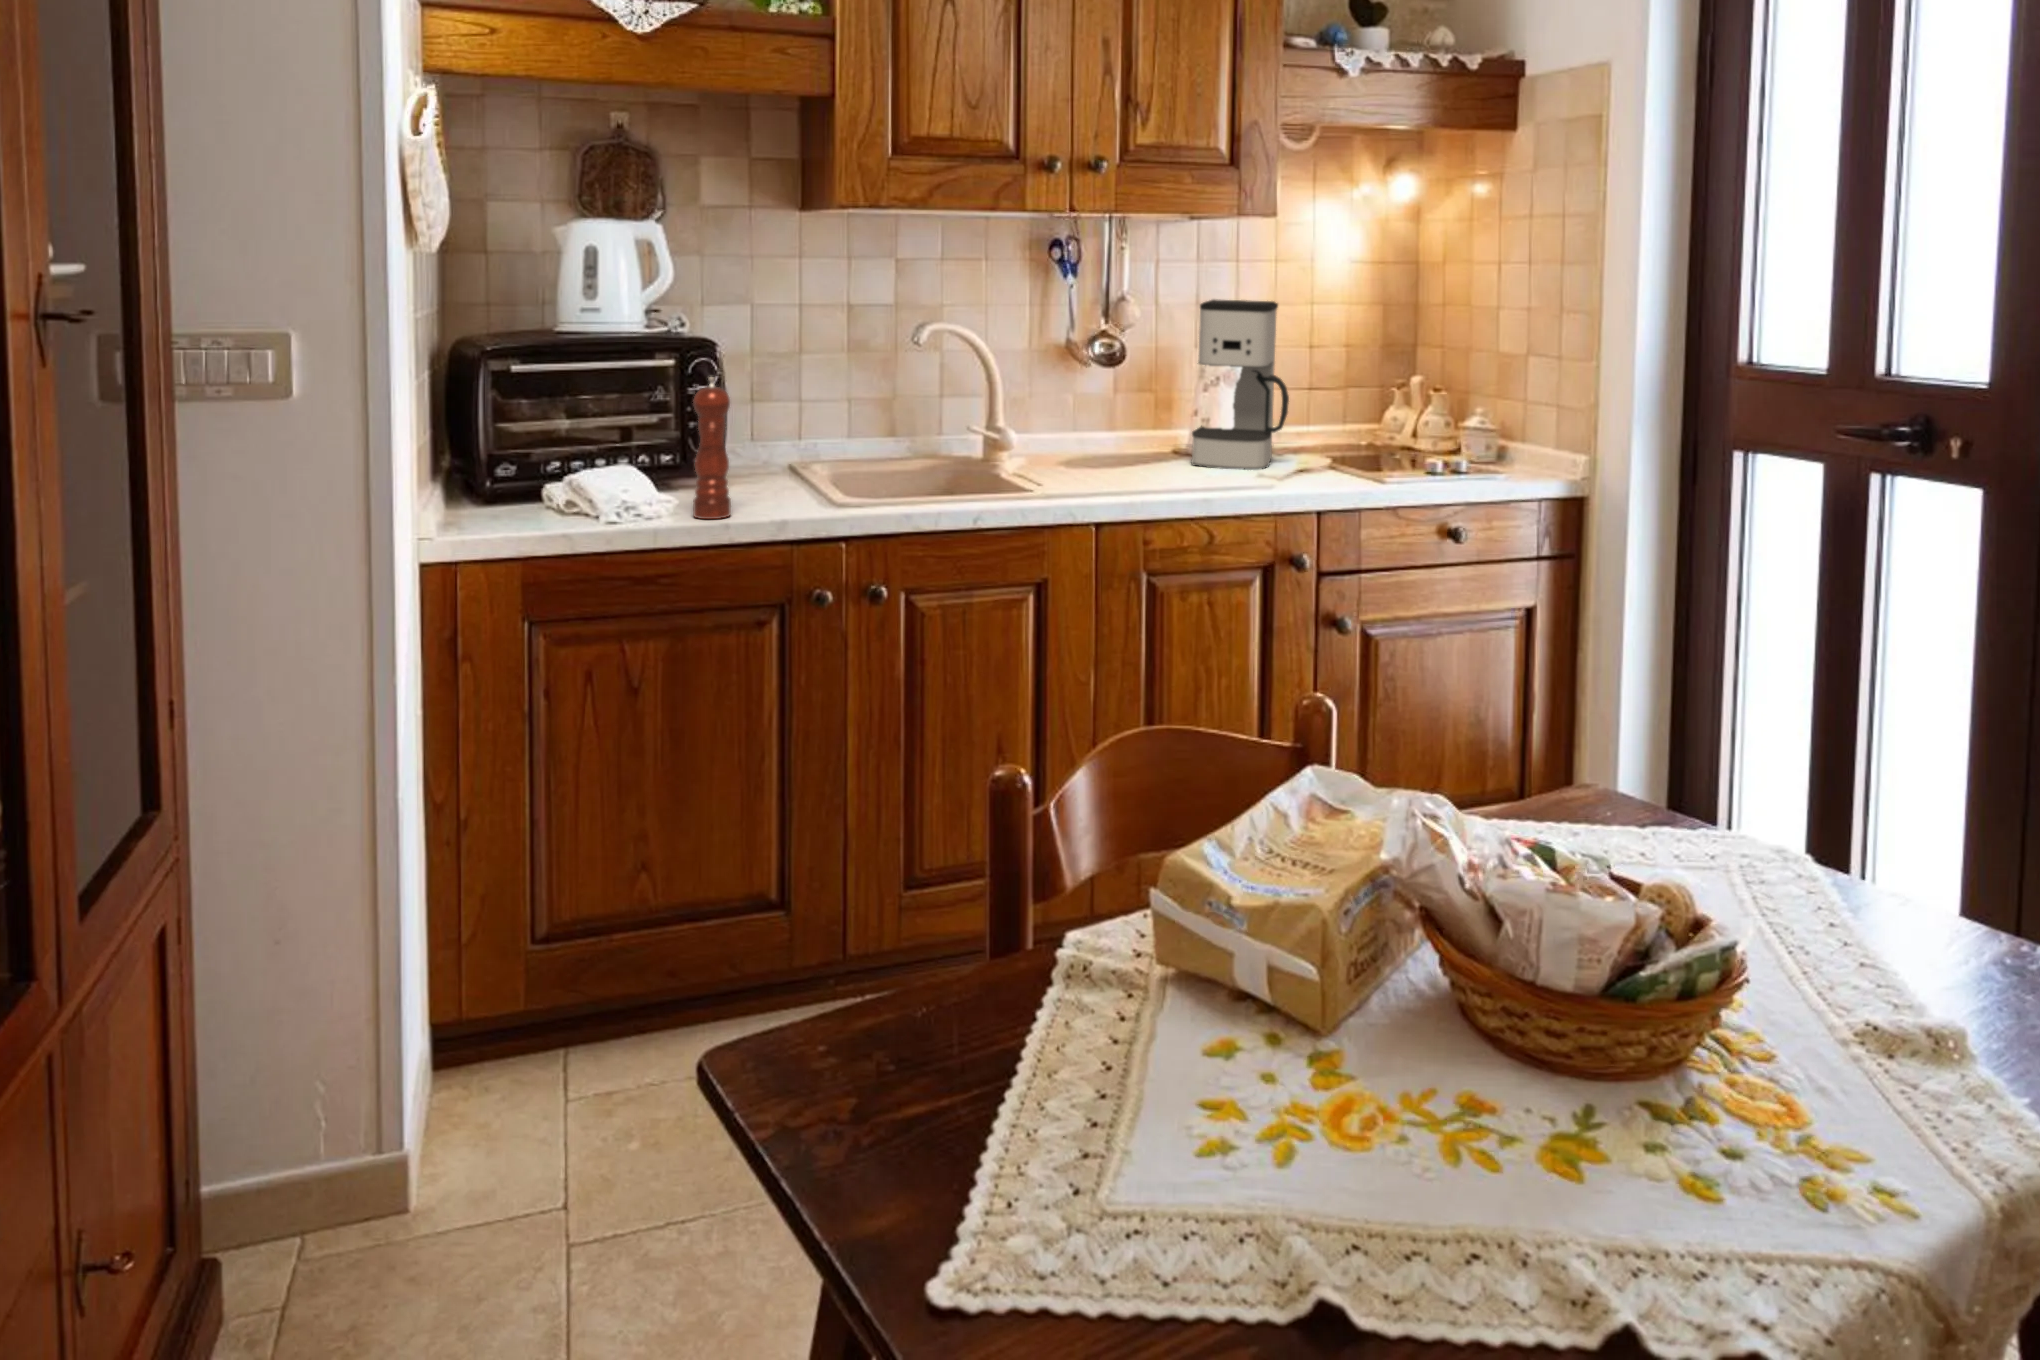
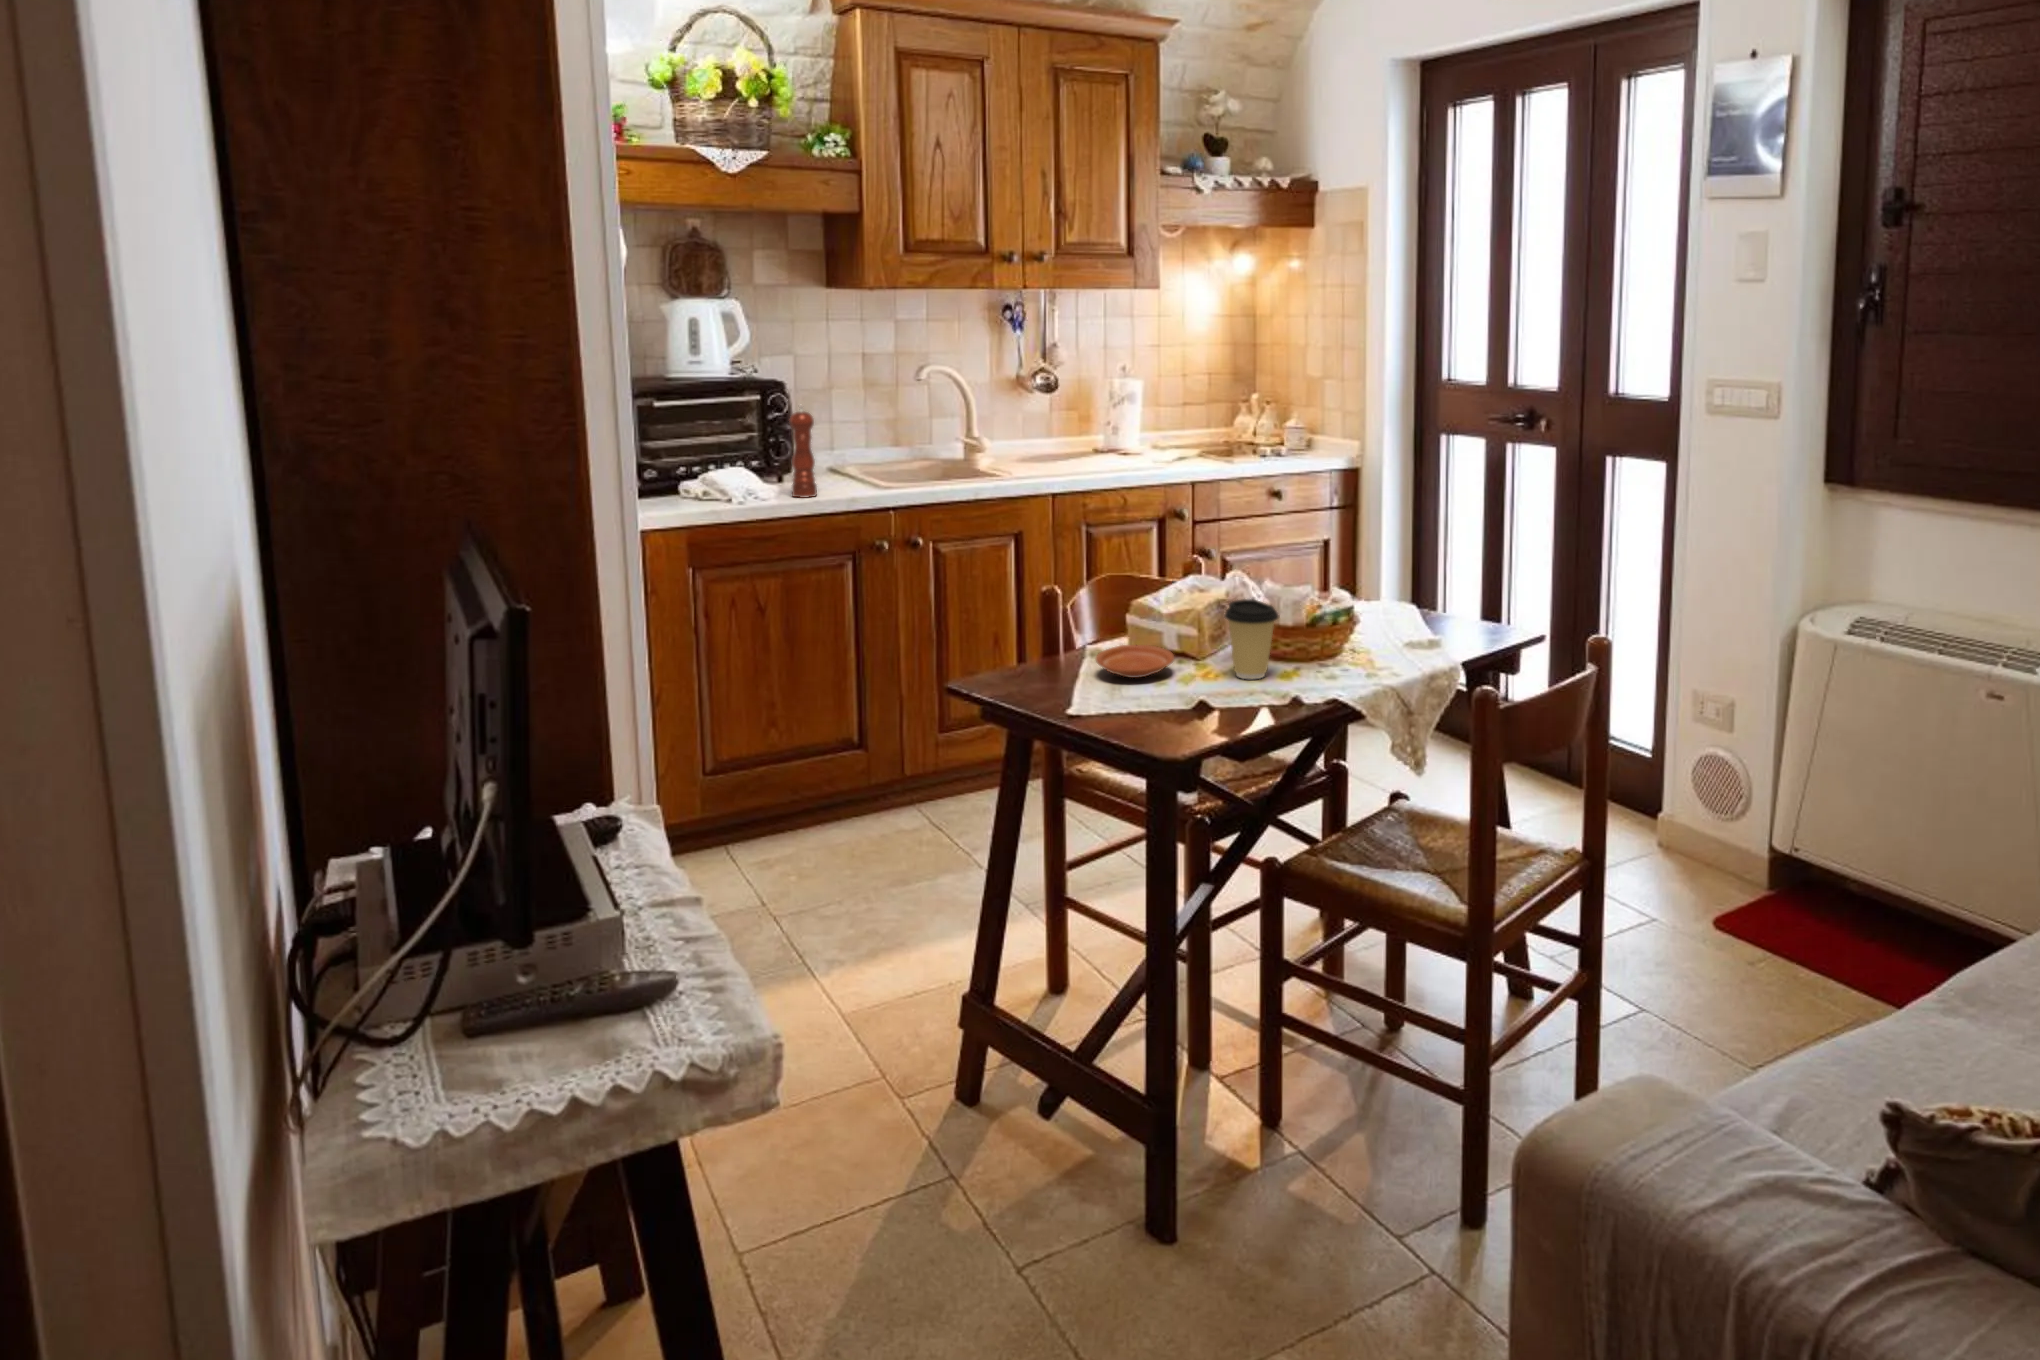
coffee maker: present [1191,299,1289,470] -> none [1107,345,1171,460]
coffee cup: none [1396,921,1546,1154] -> present [1225,599,1278,679]
plate: none [1068,979,1263,1105] -> present [1096,645,1174,678]

